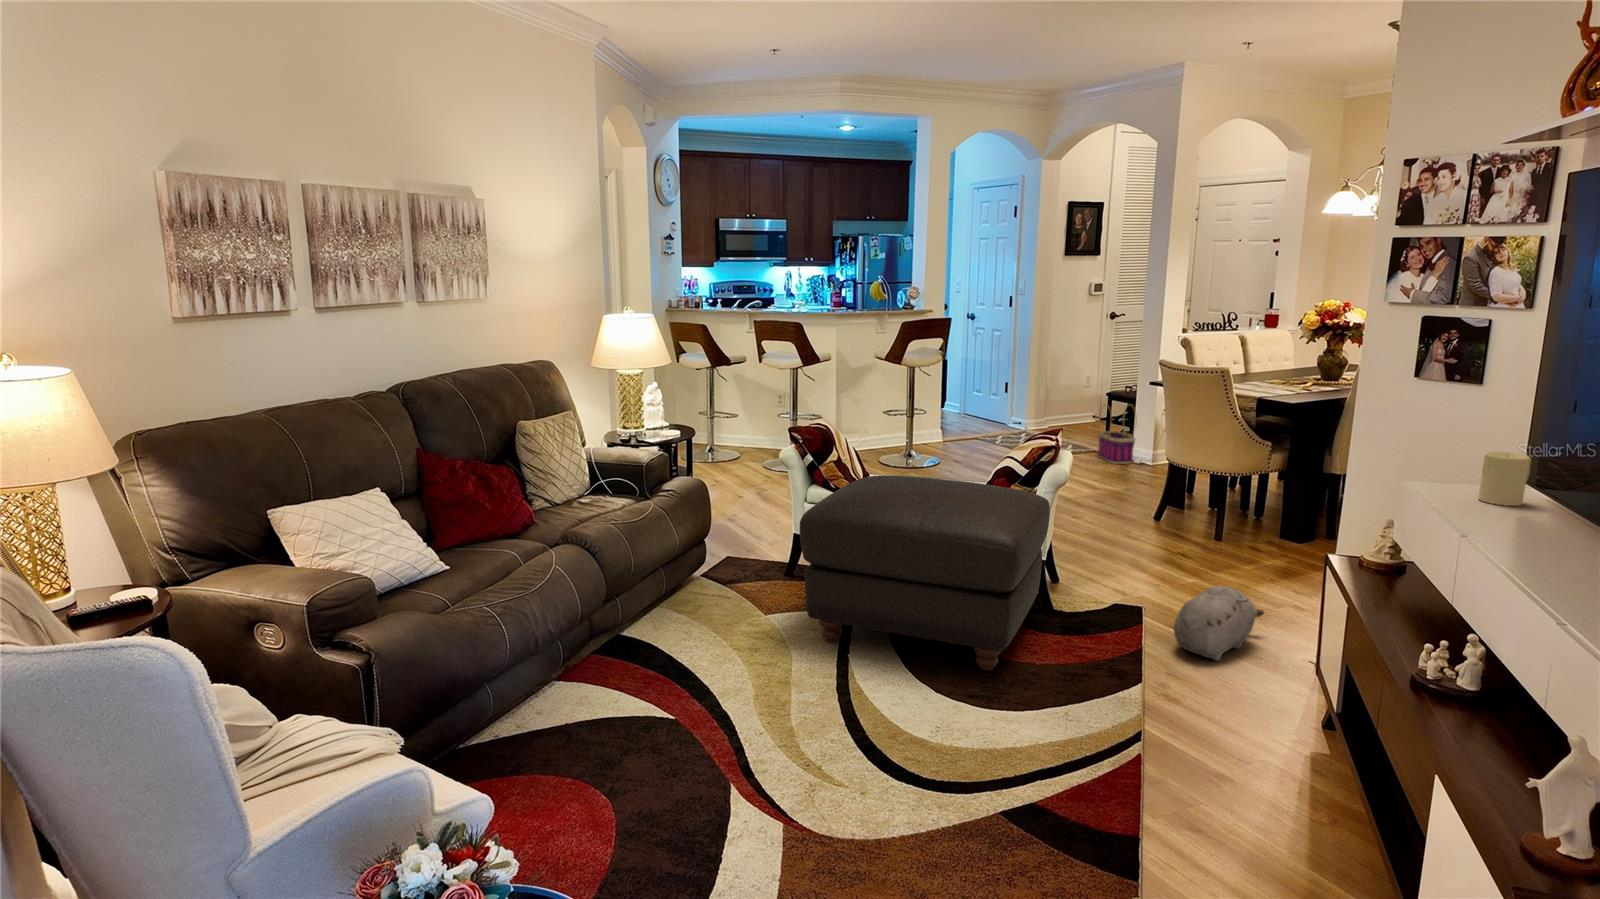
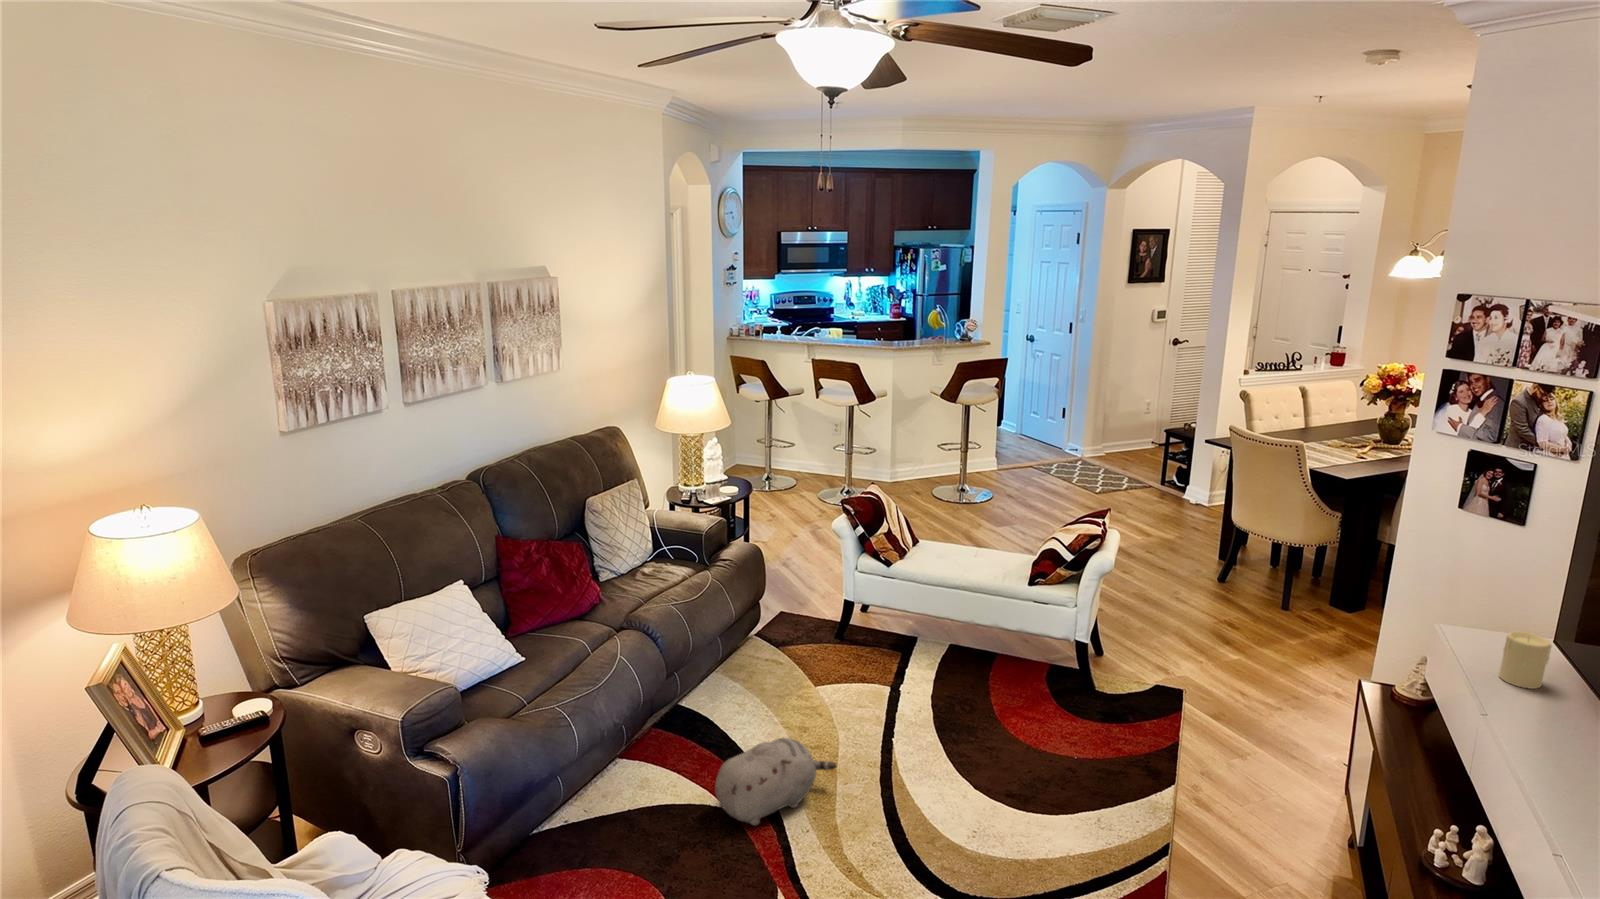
basket: present [1098,405,1135,464] -> none [1153,444,1194,505]
ottoman: present [800,475,1050,671] -> none [850,559,1092,767]
plush toy: present [1174,586,1264,661] -> present [715,738,837,825]

